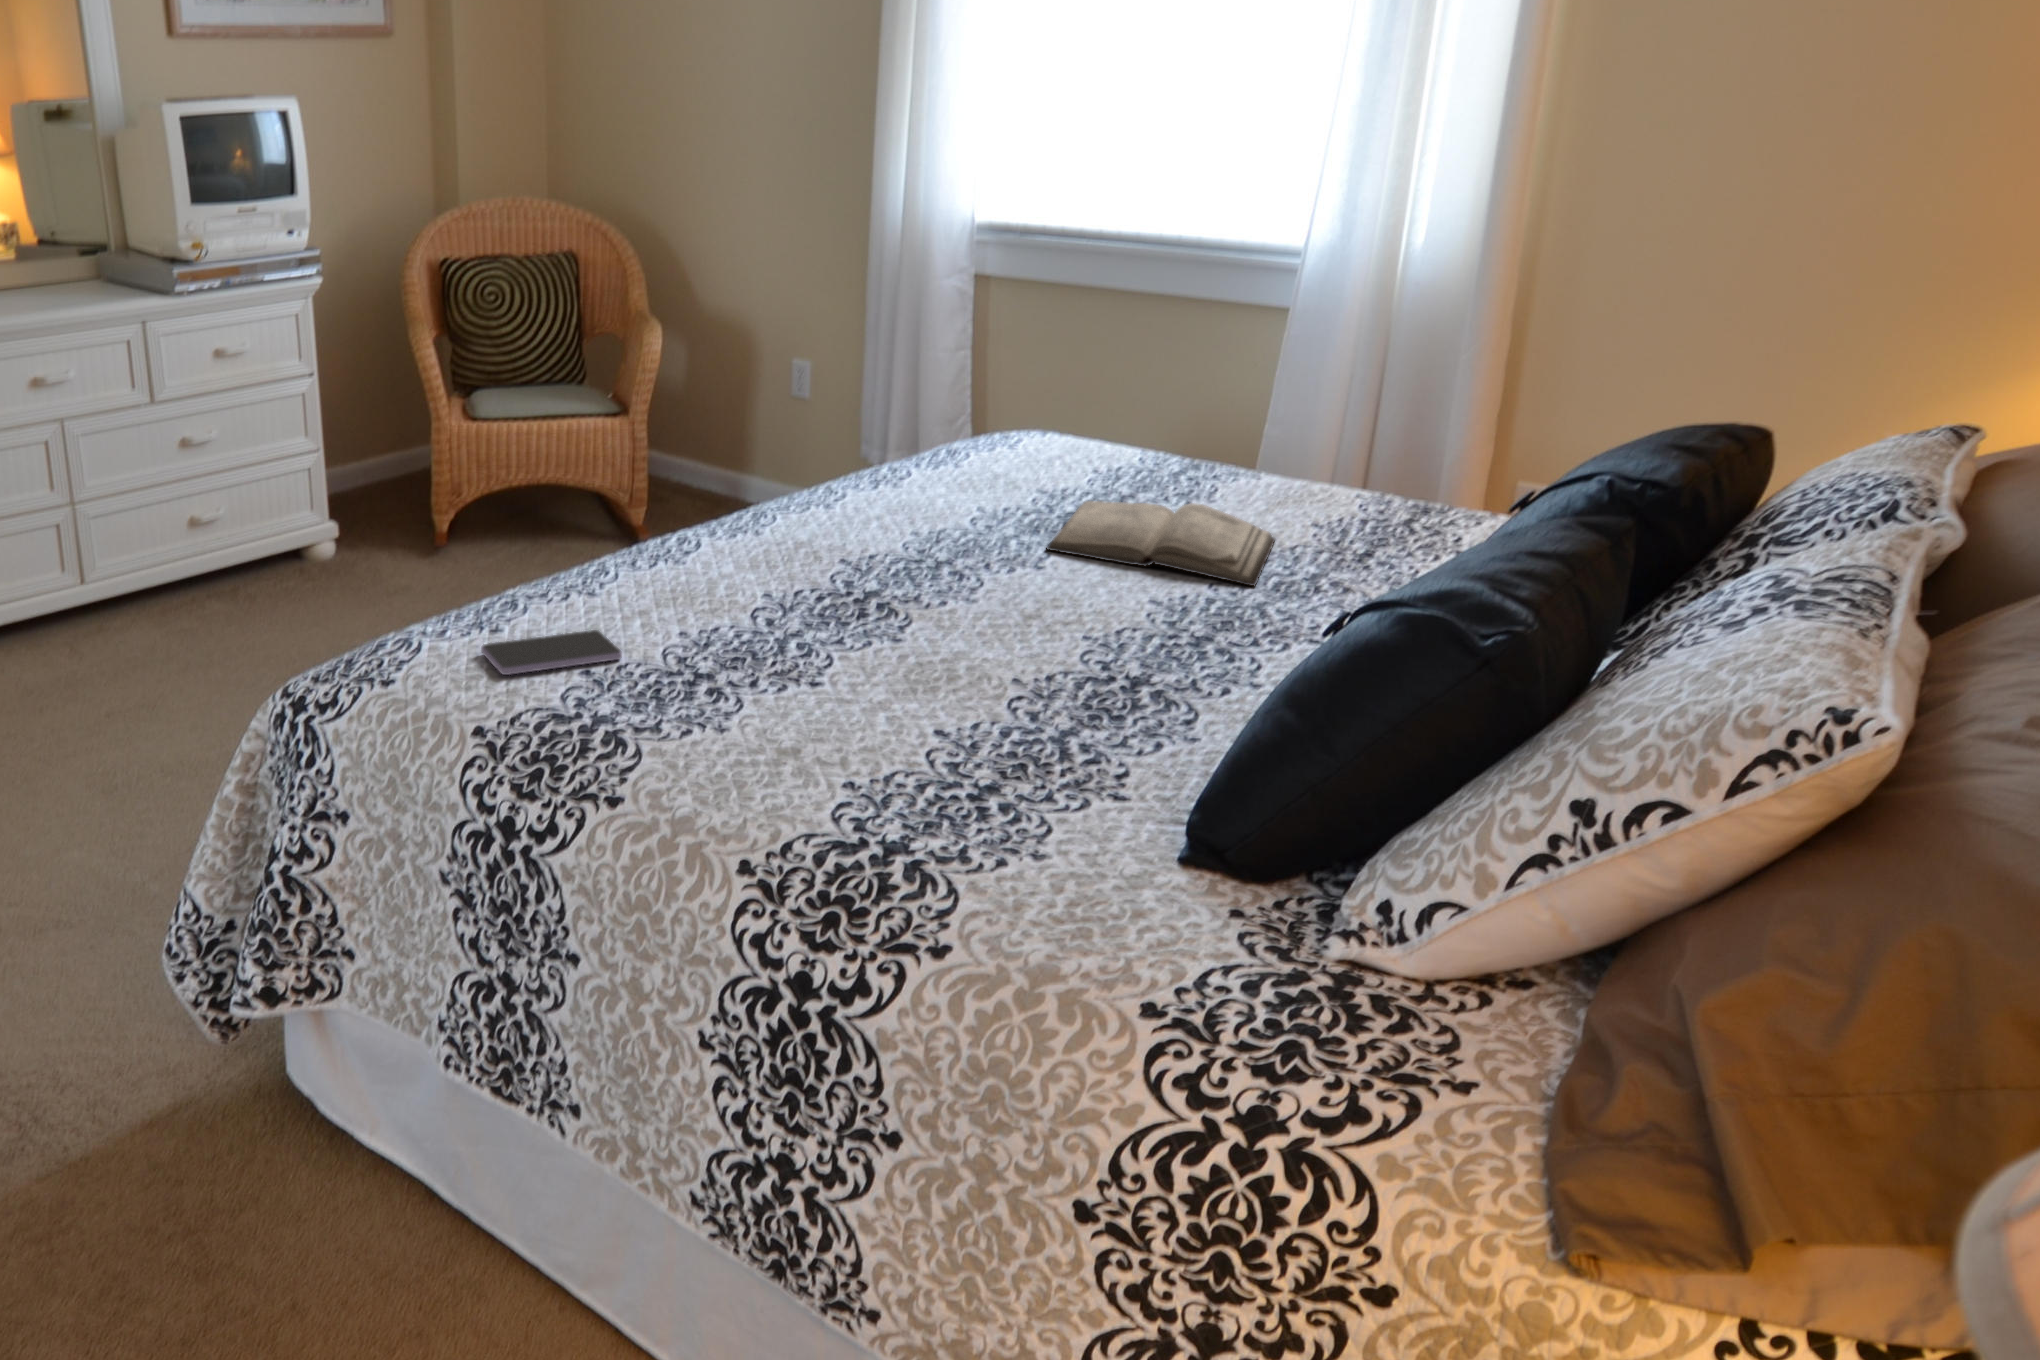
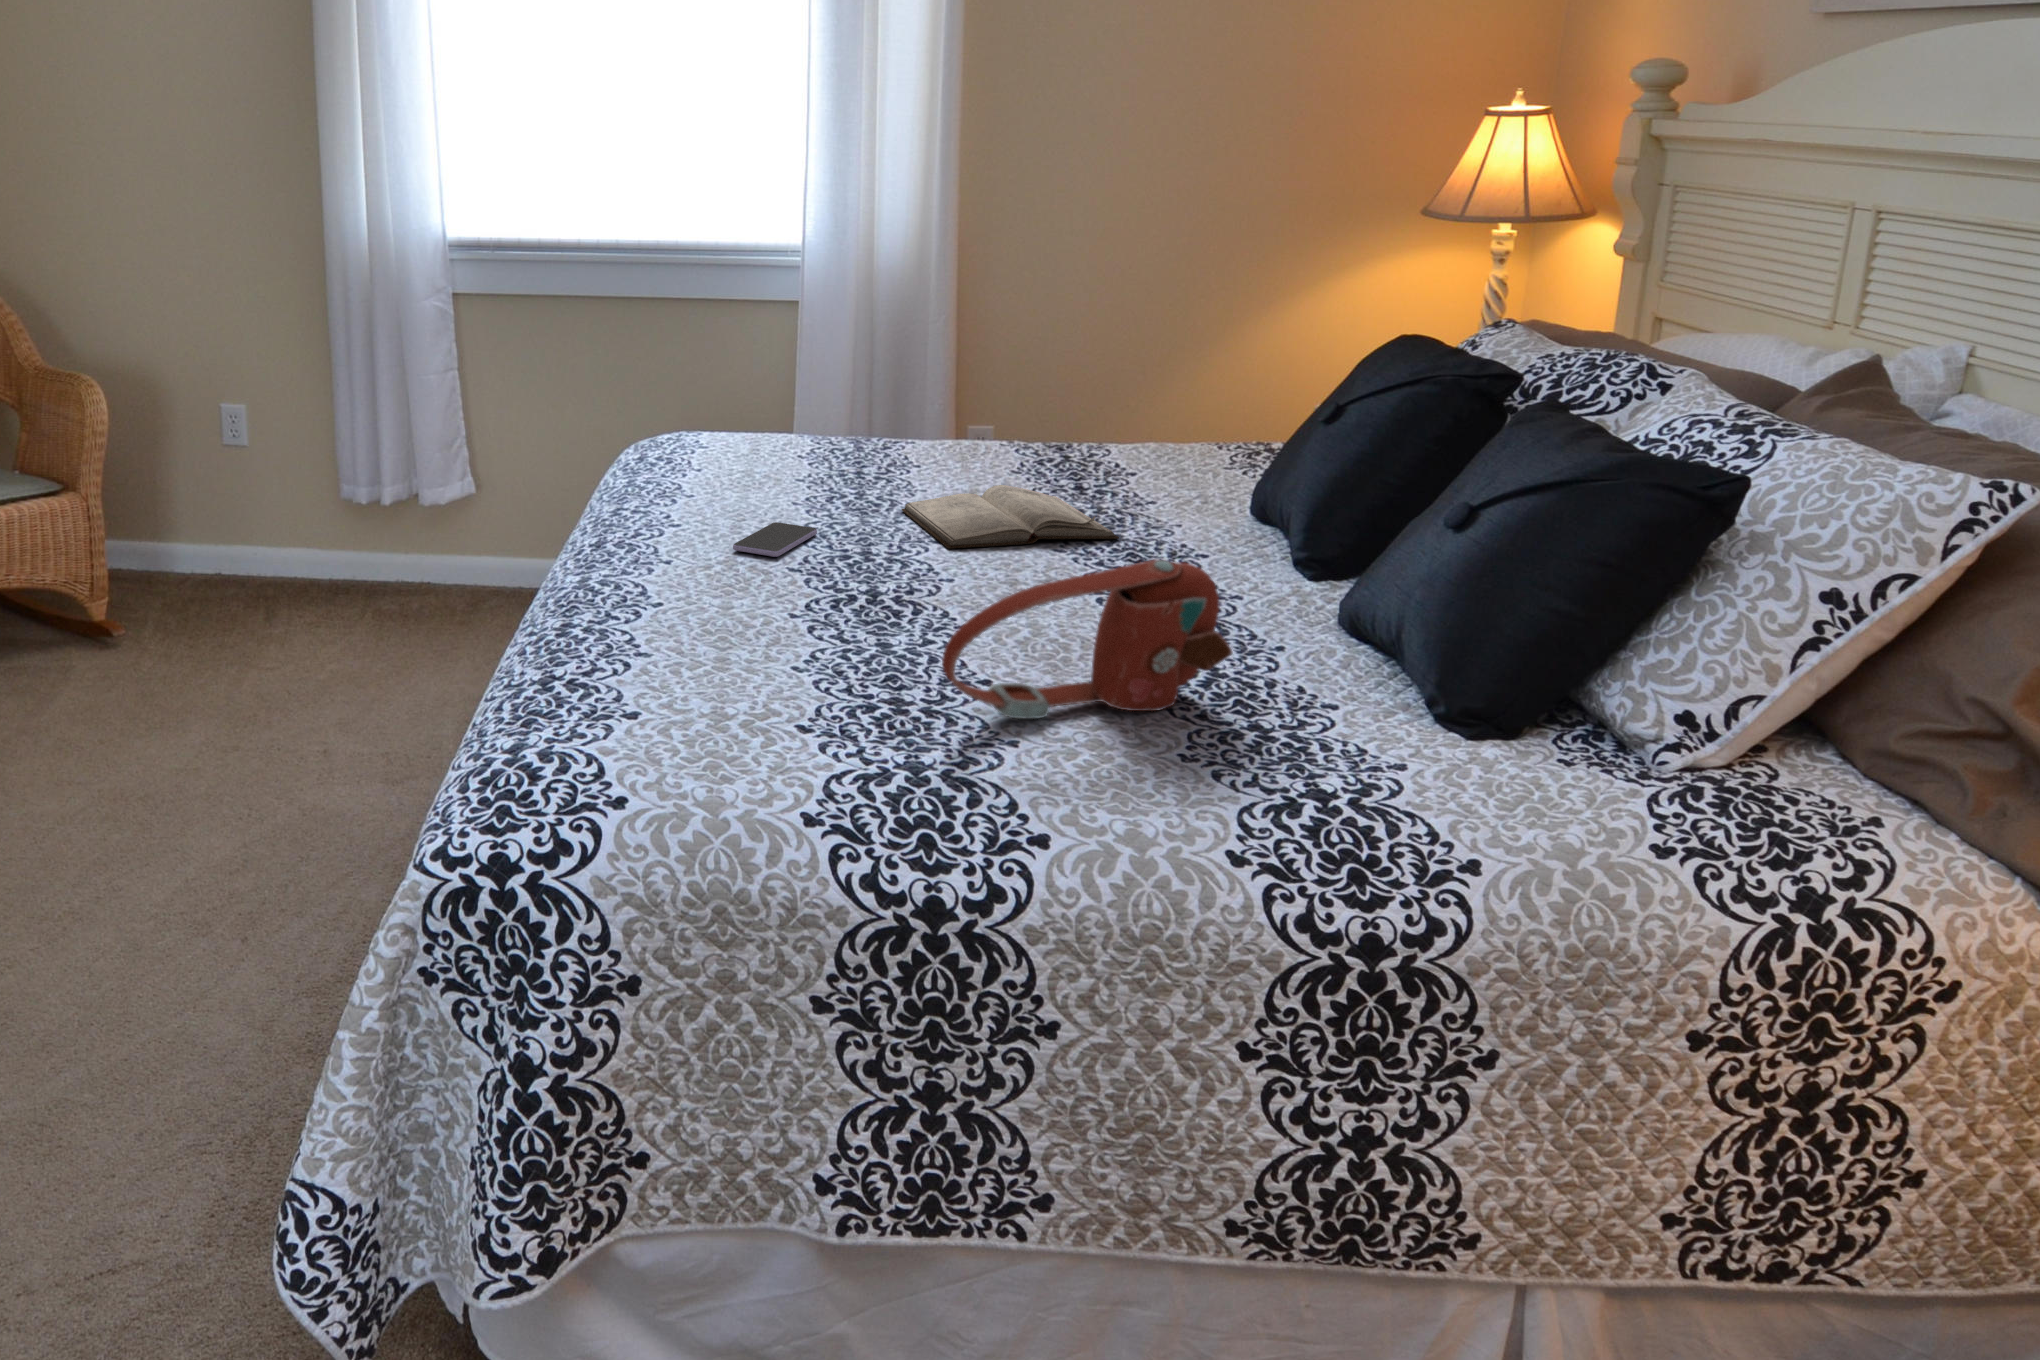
handbag: none [686,560,1009,728] -> present [942,560,1232,719]
smartphone: present [481,630,622,675] -> present [733,522,817,557]

